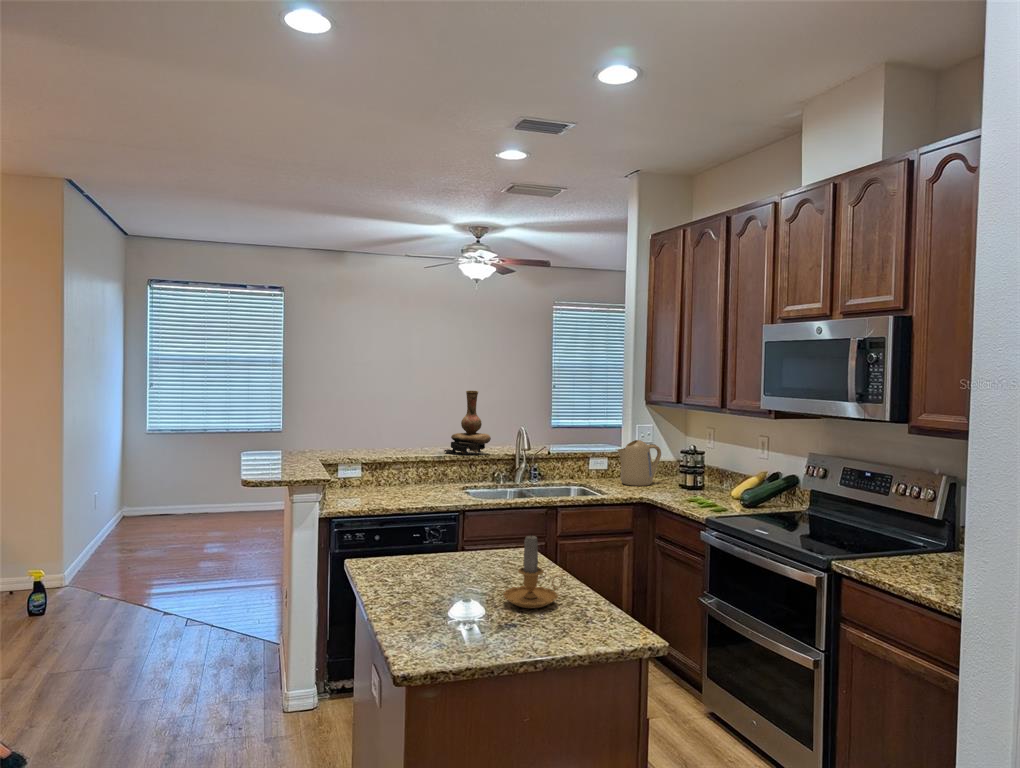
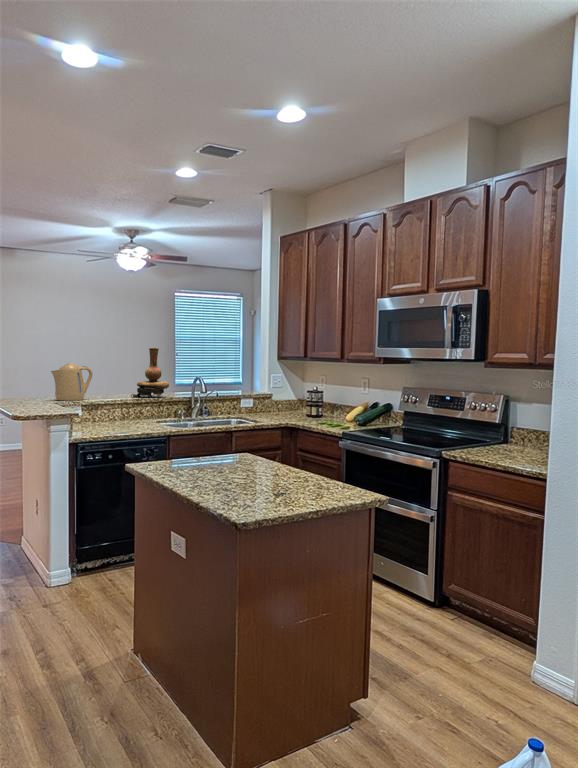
kettle: present [617,440,661,486] -> present [51,363,93,401]
candle: present [503,535,562,608] -> none [260,435,302,491]

